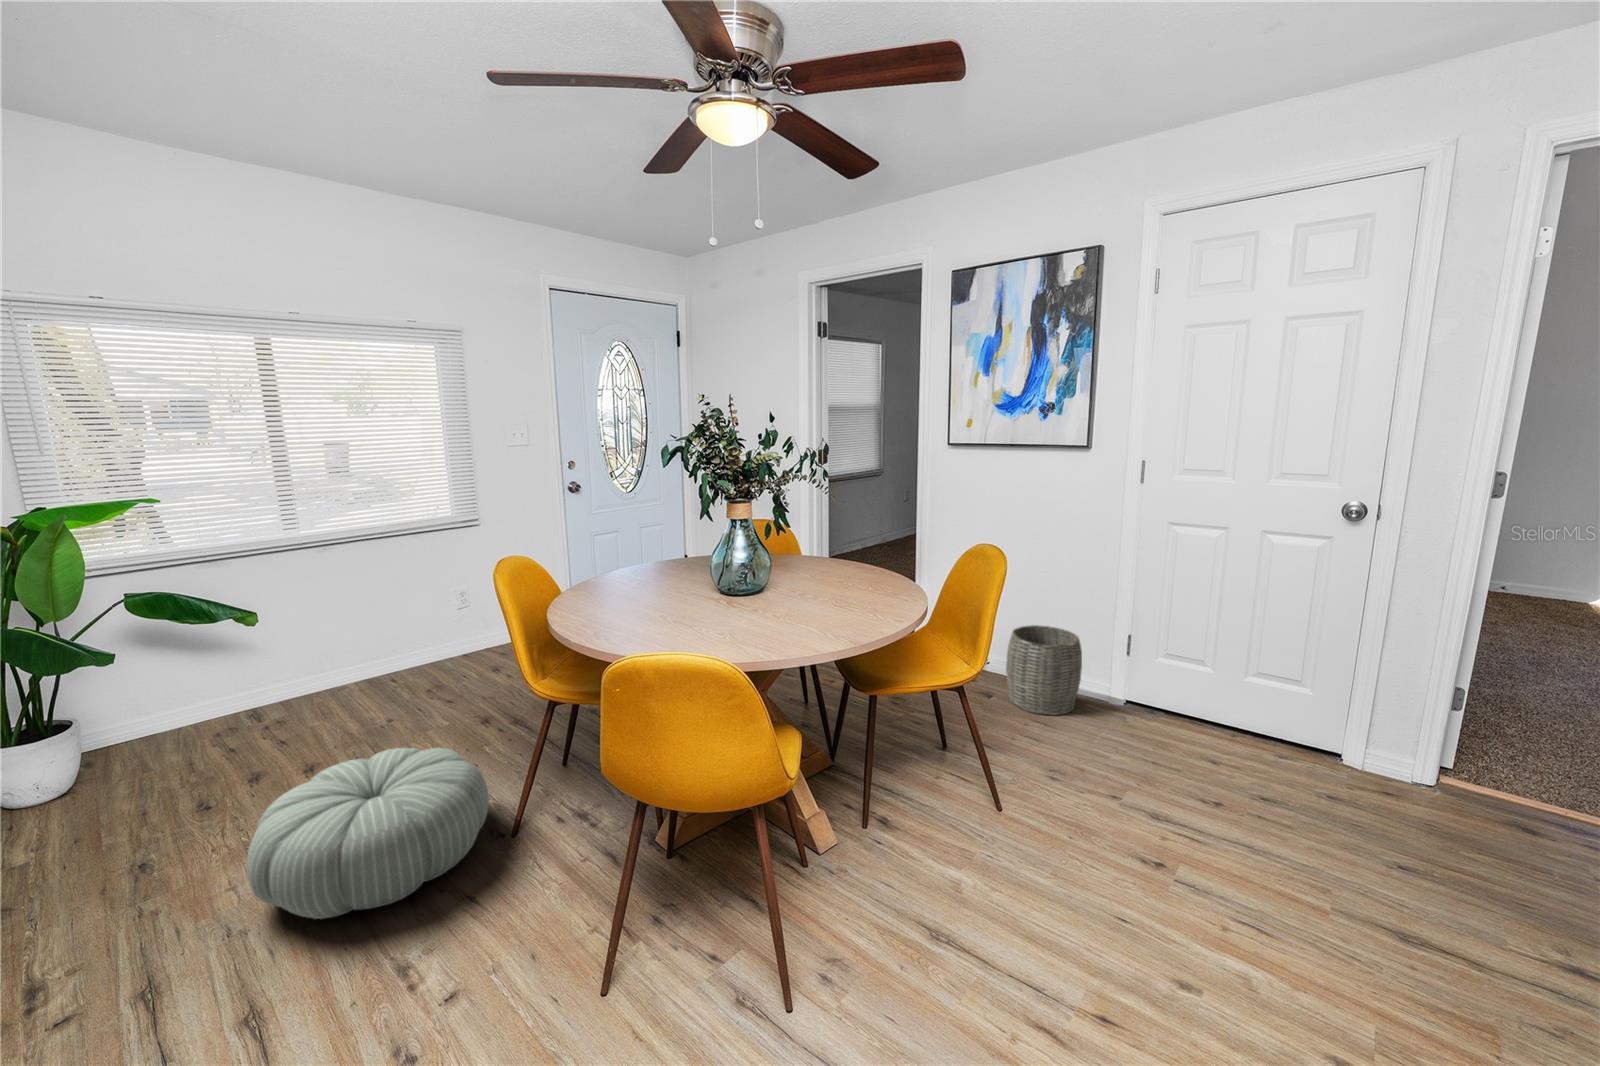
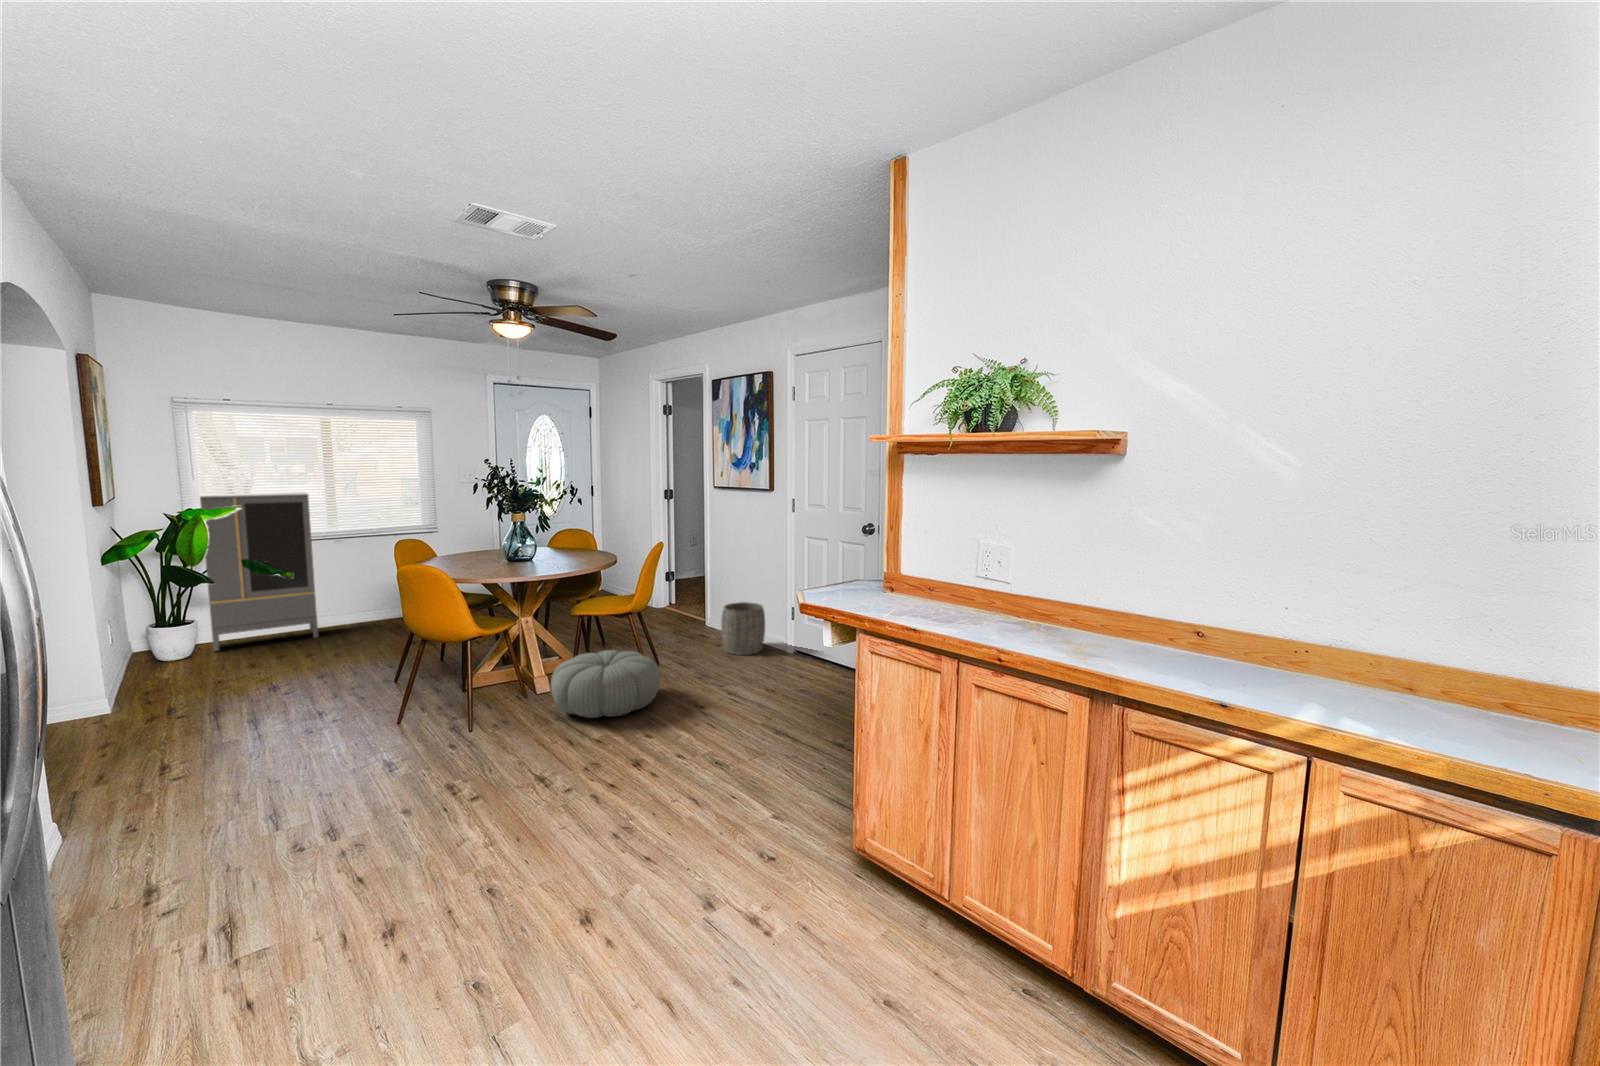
cabinet: none [56,470,314,773] -> present [200,492,318,651]
pouf: present [247,748,489,919] -> present [551,650,660,718]

